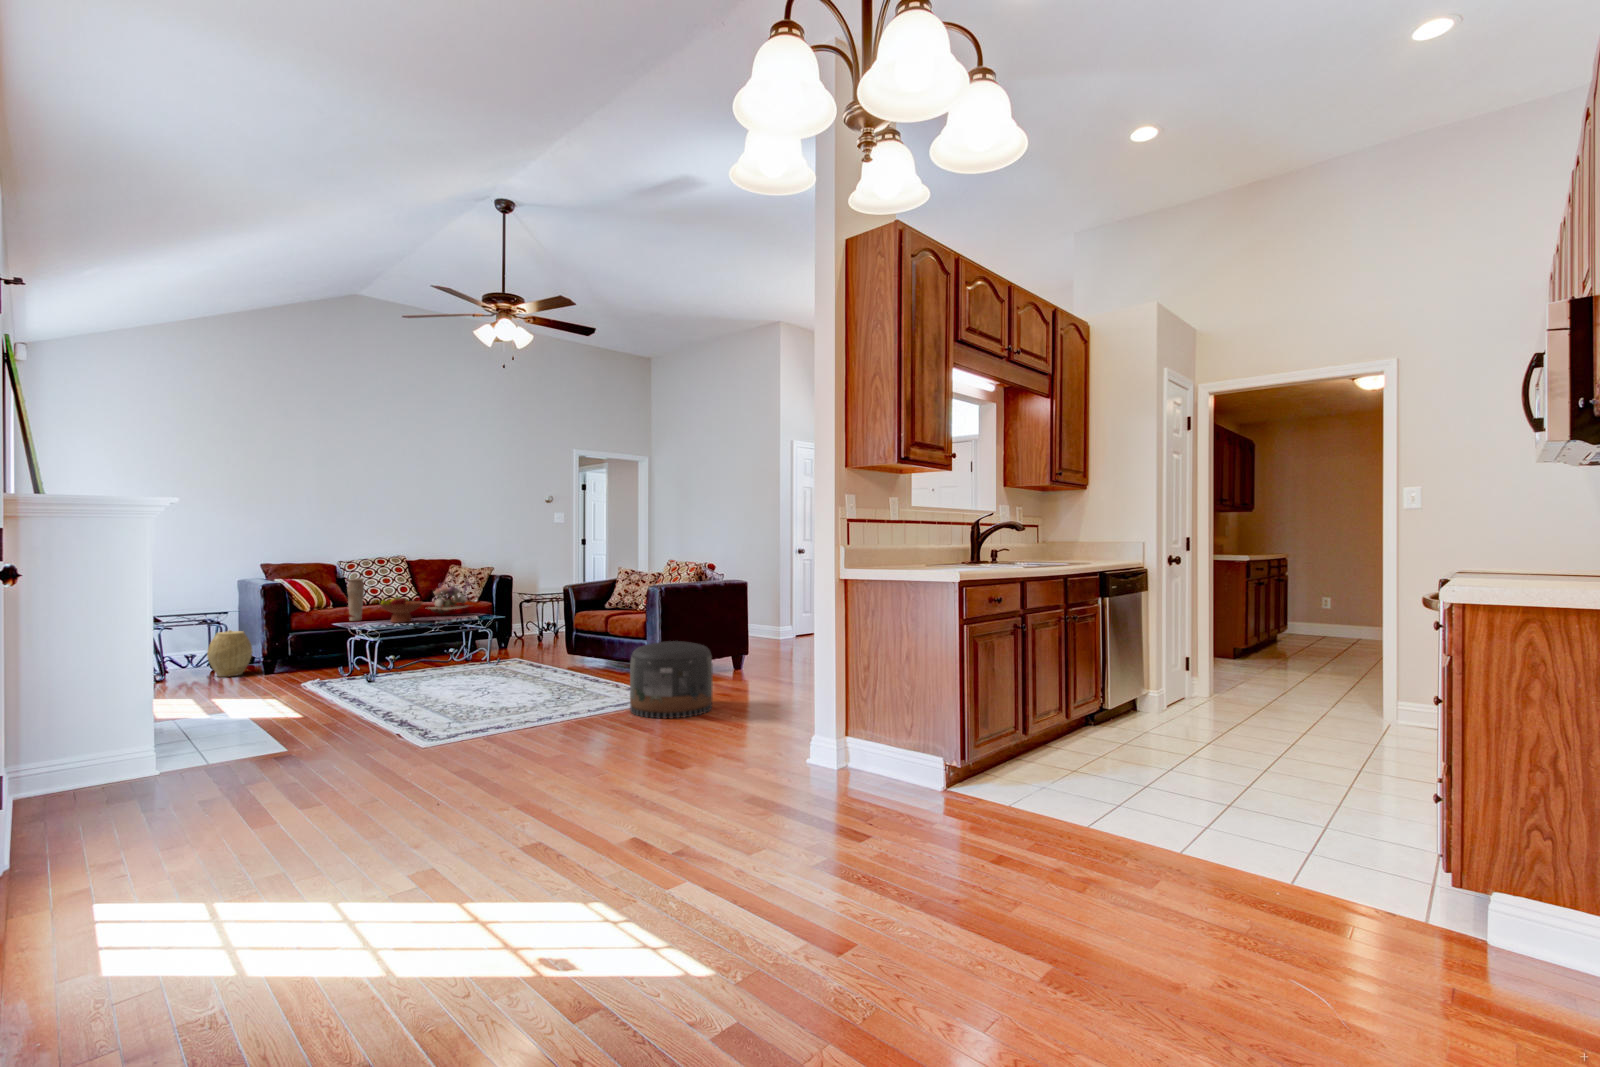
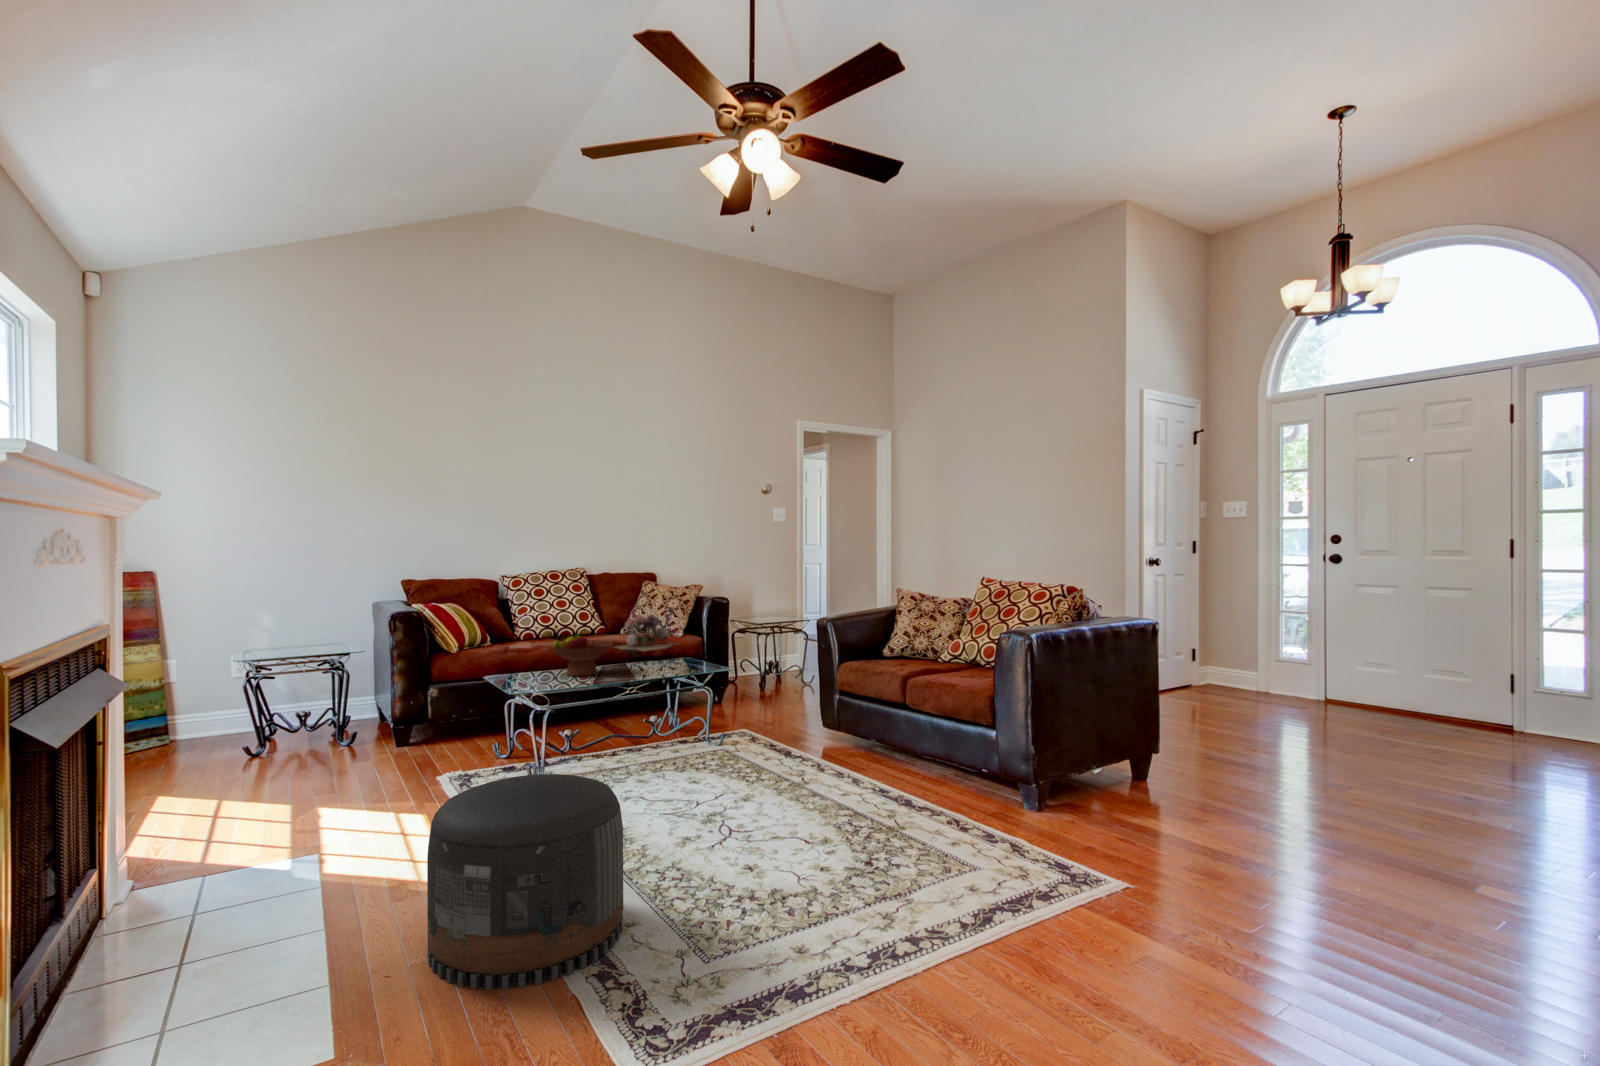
vase: present [347,578,364,621] -> none [507,604,532,668]
woven basket: present [207,630,252,677] -> none [318,680,380,751]
pouf: present [630,641,713,719] -> present [427,774,623,990]

